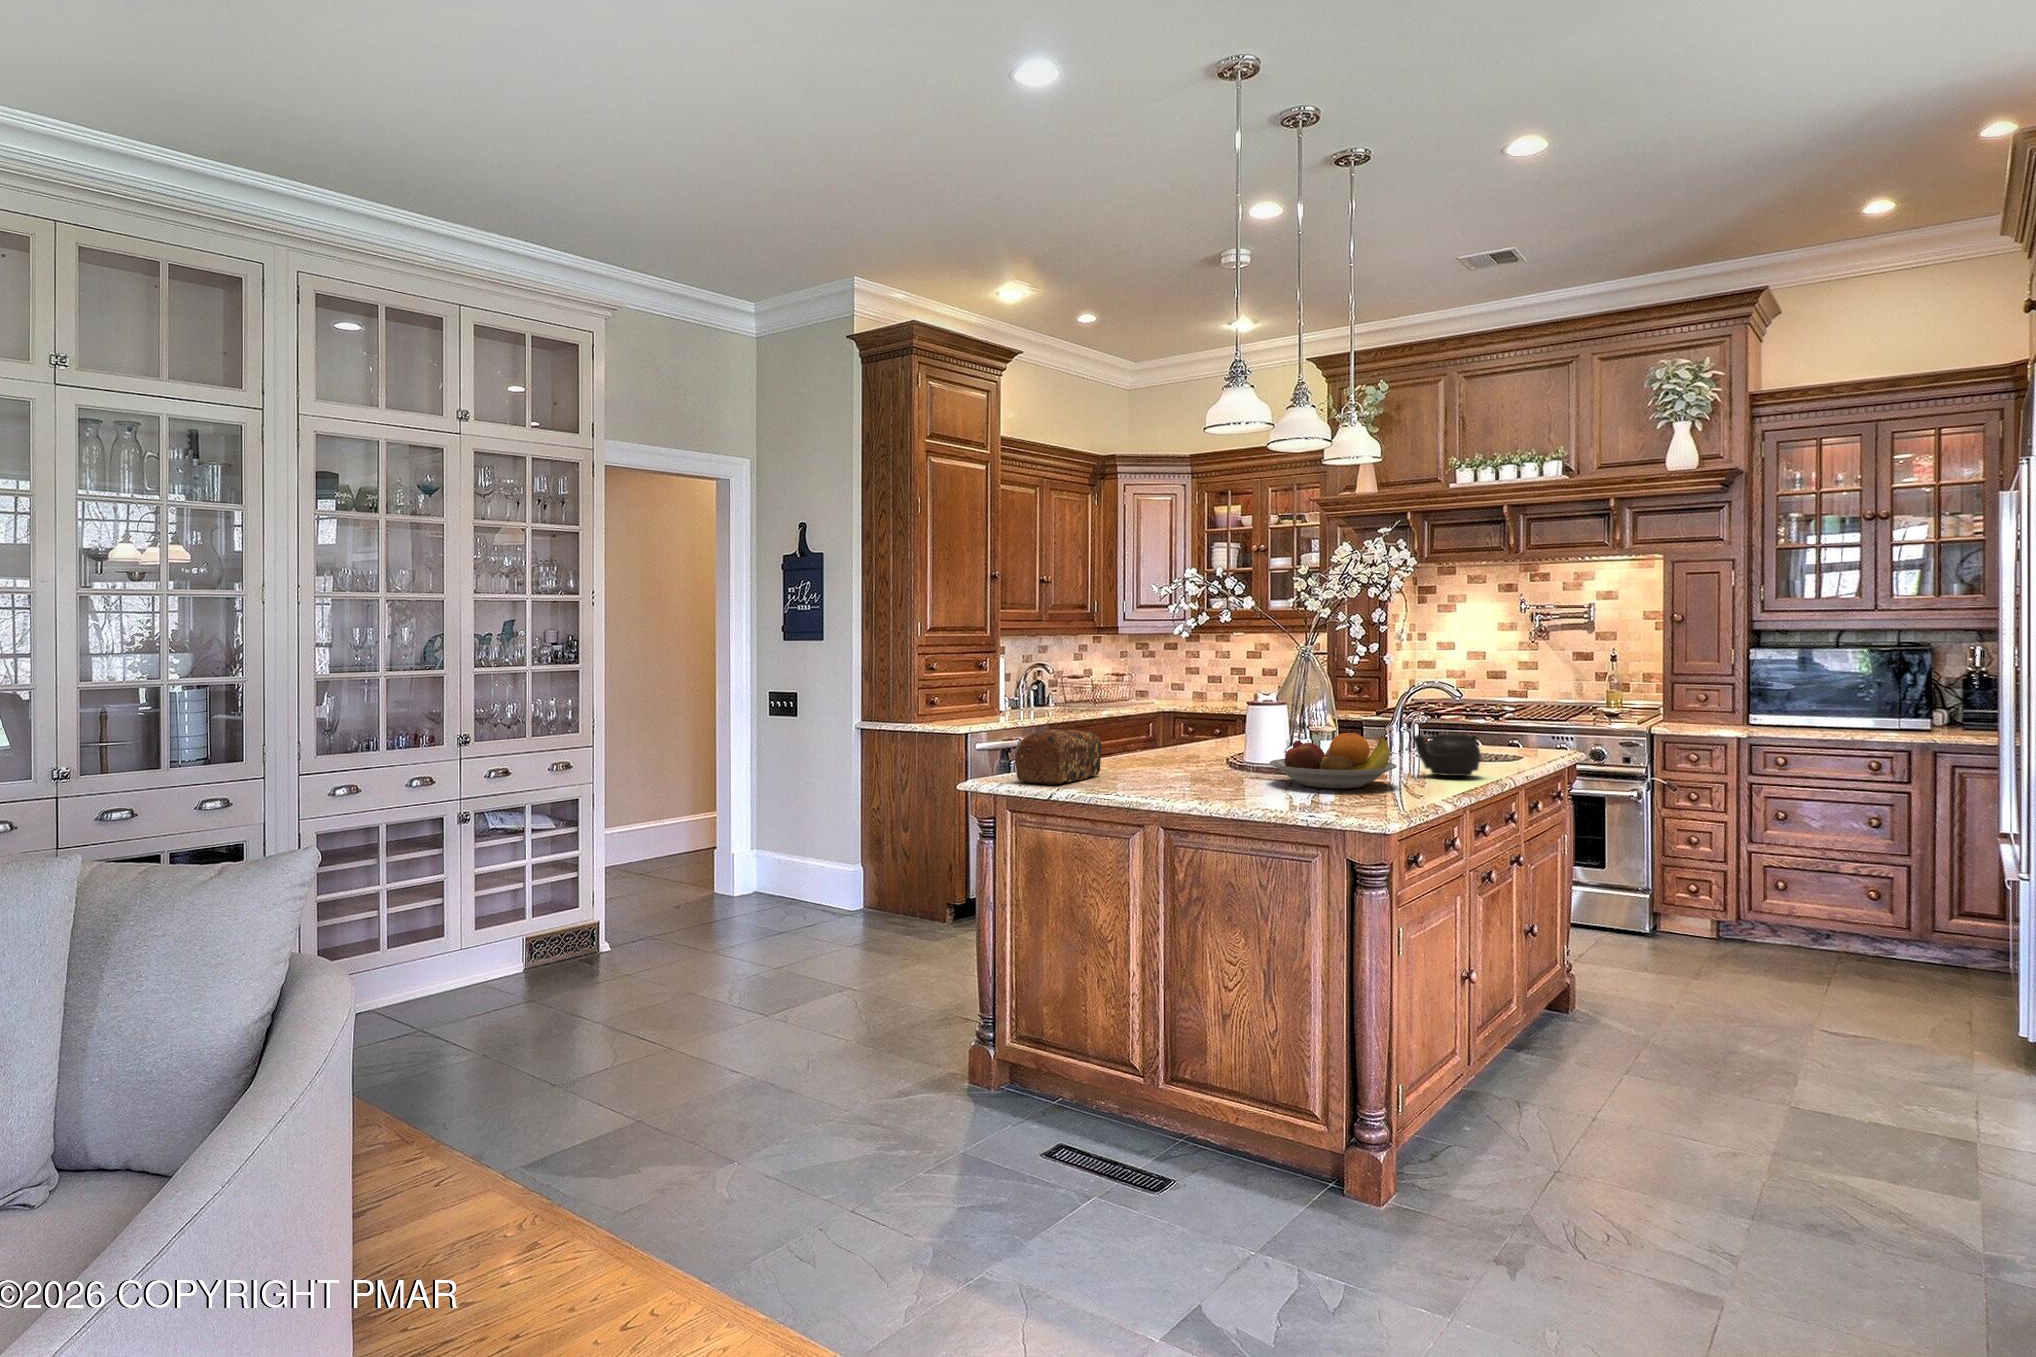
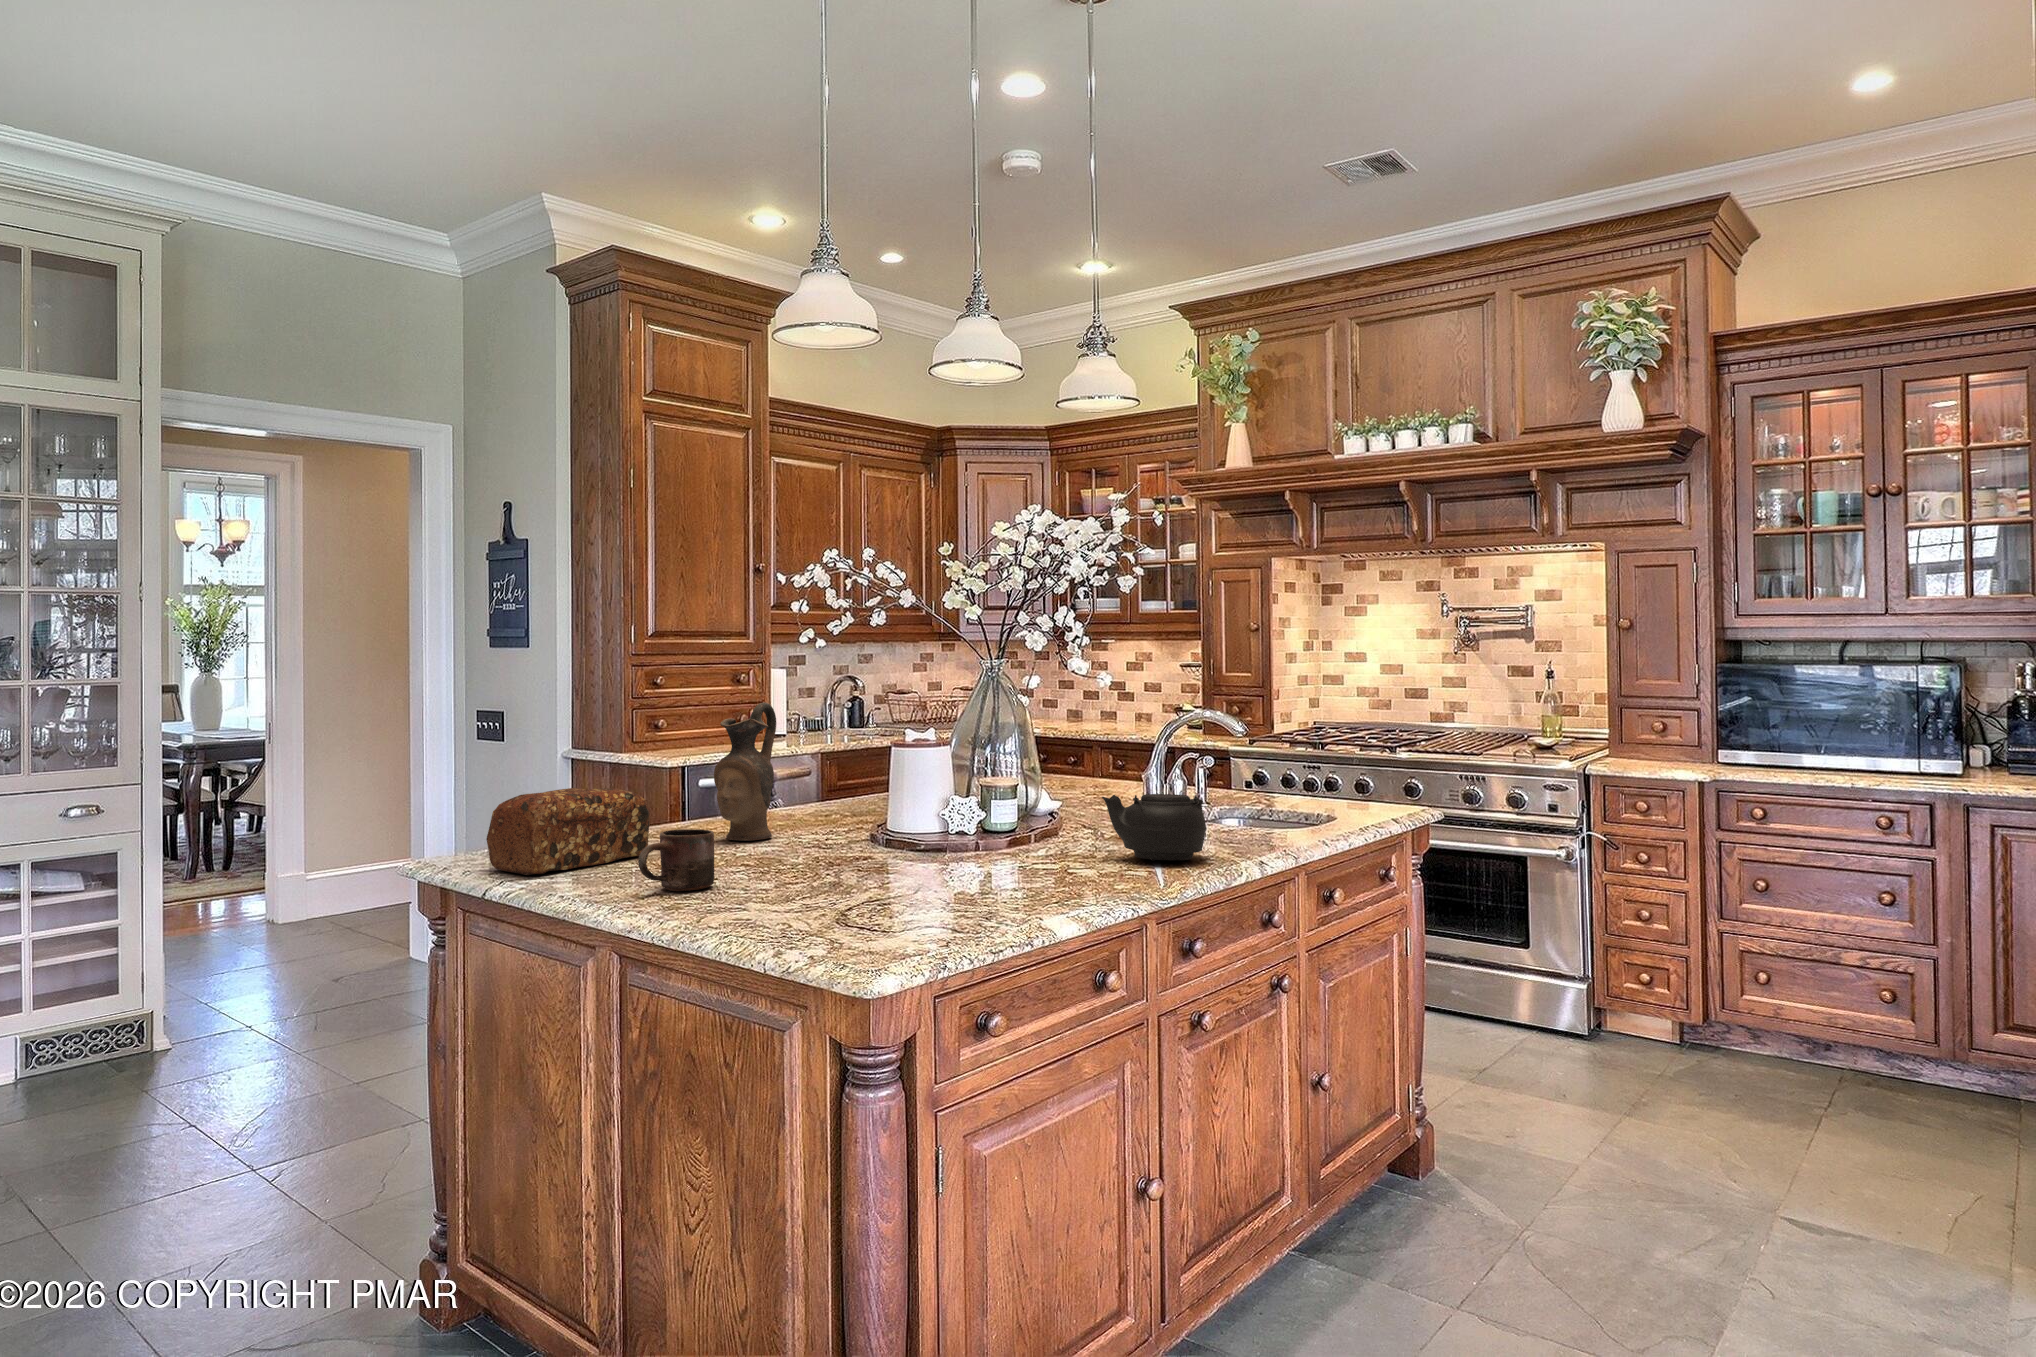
ceramic pitcher: none [1121,672,1160,768] -> present [714,702,776,841]
fruit bowl: present [1270,733,1397,789] -> none [853,797,1044,886]
mug: none [1157,753,1194,792] -> present [638,829,714,891]

